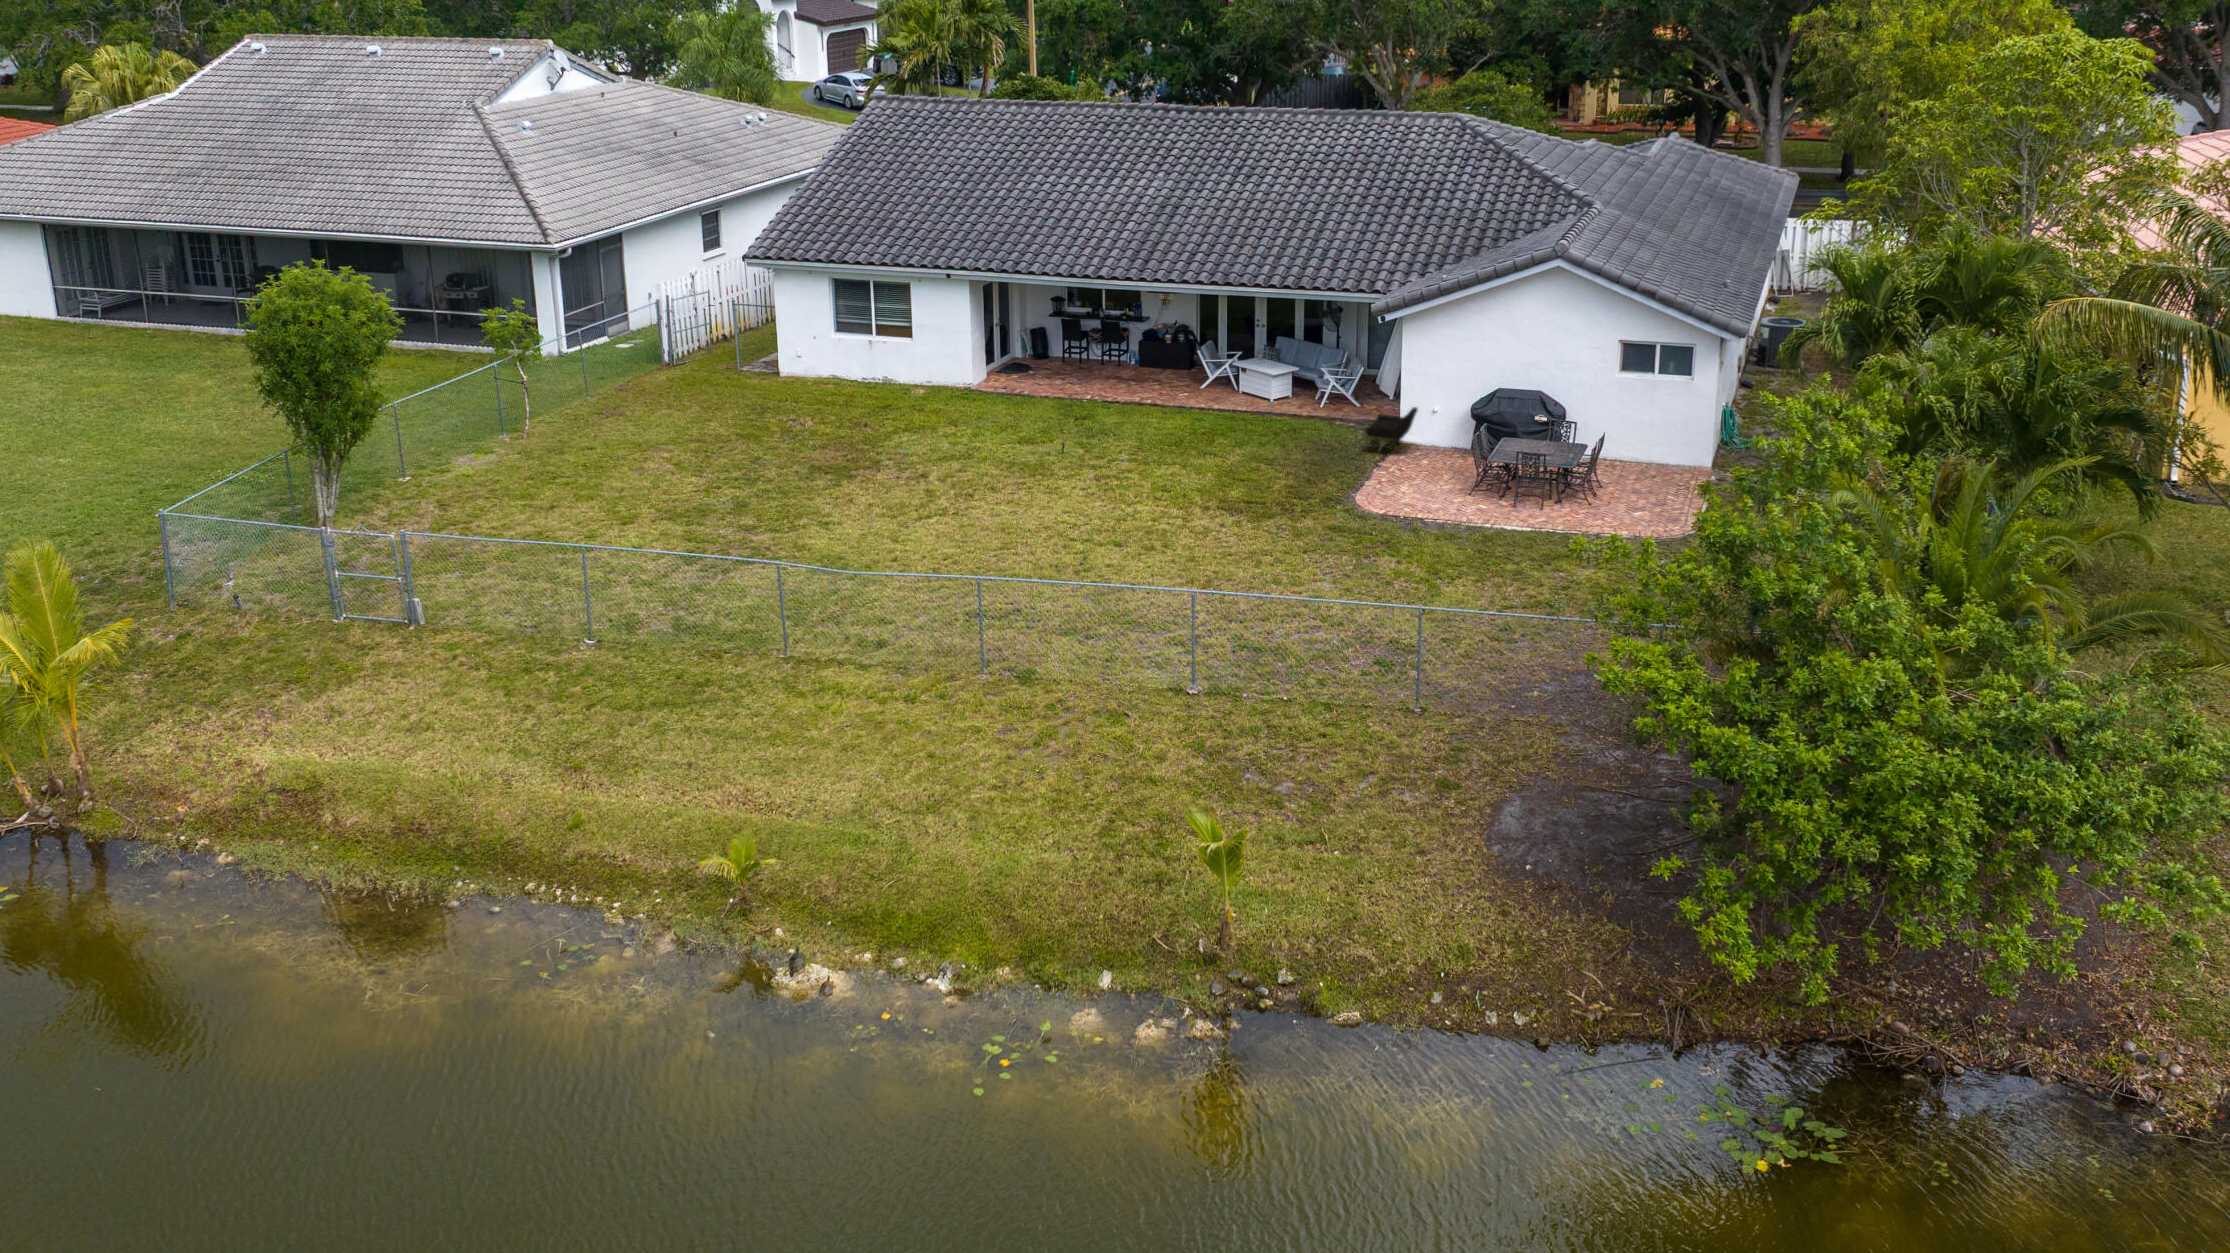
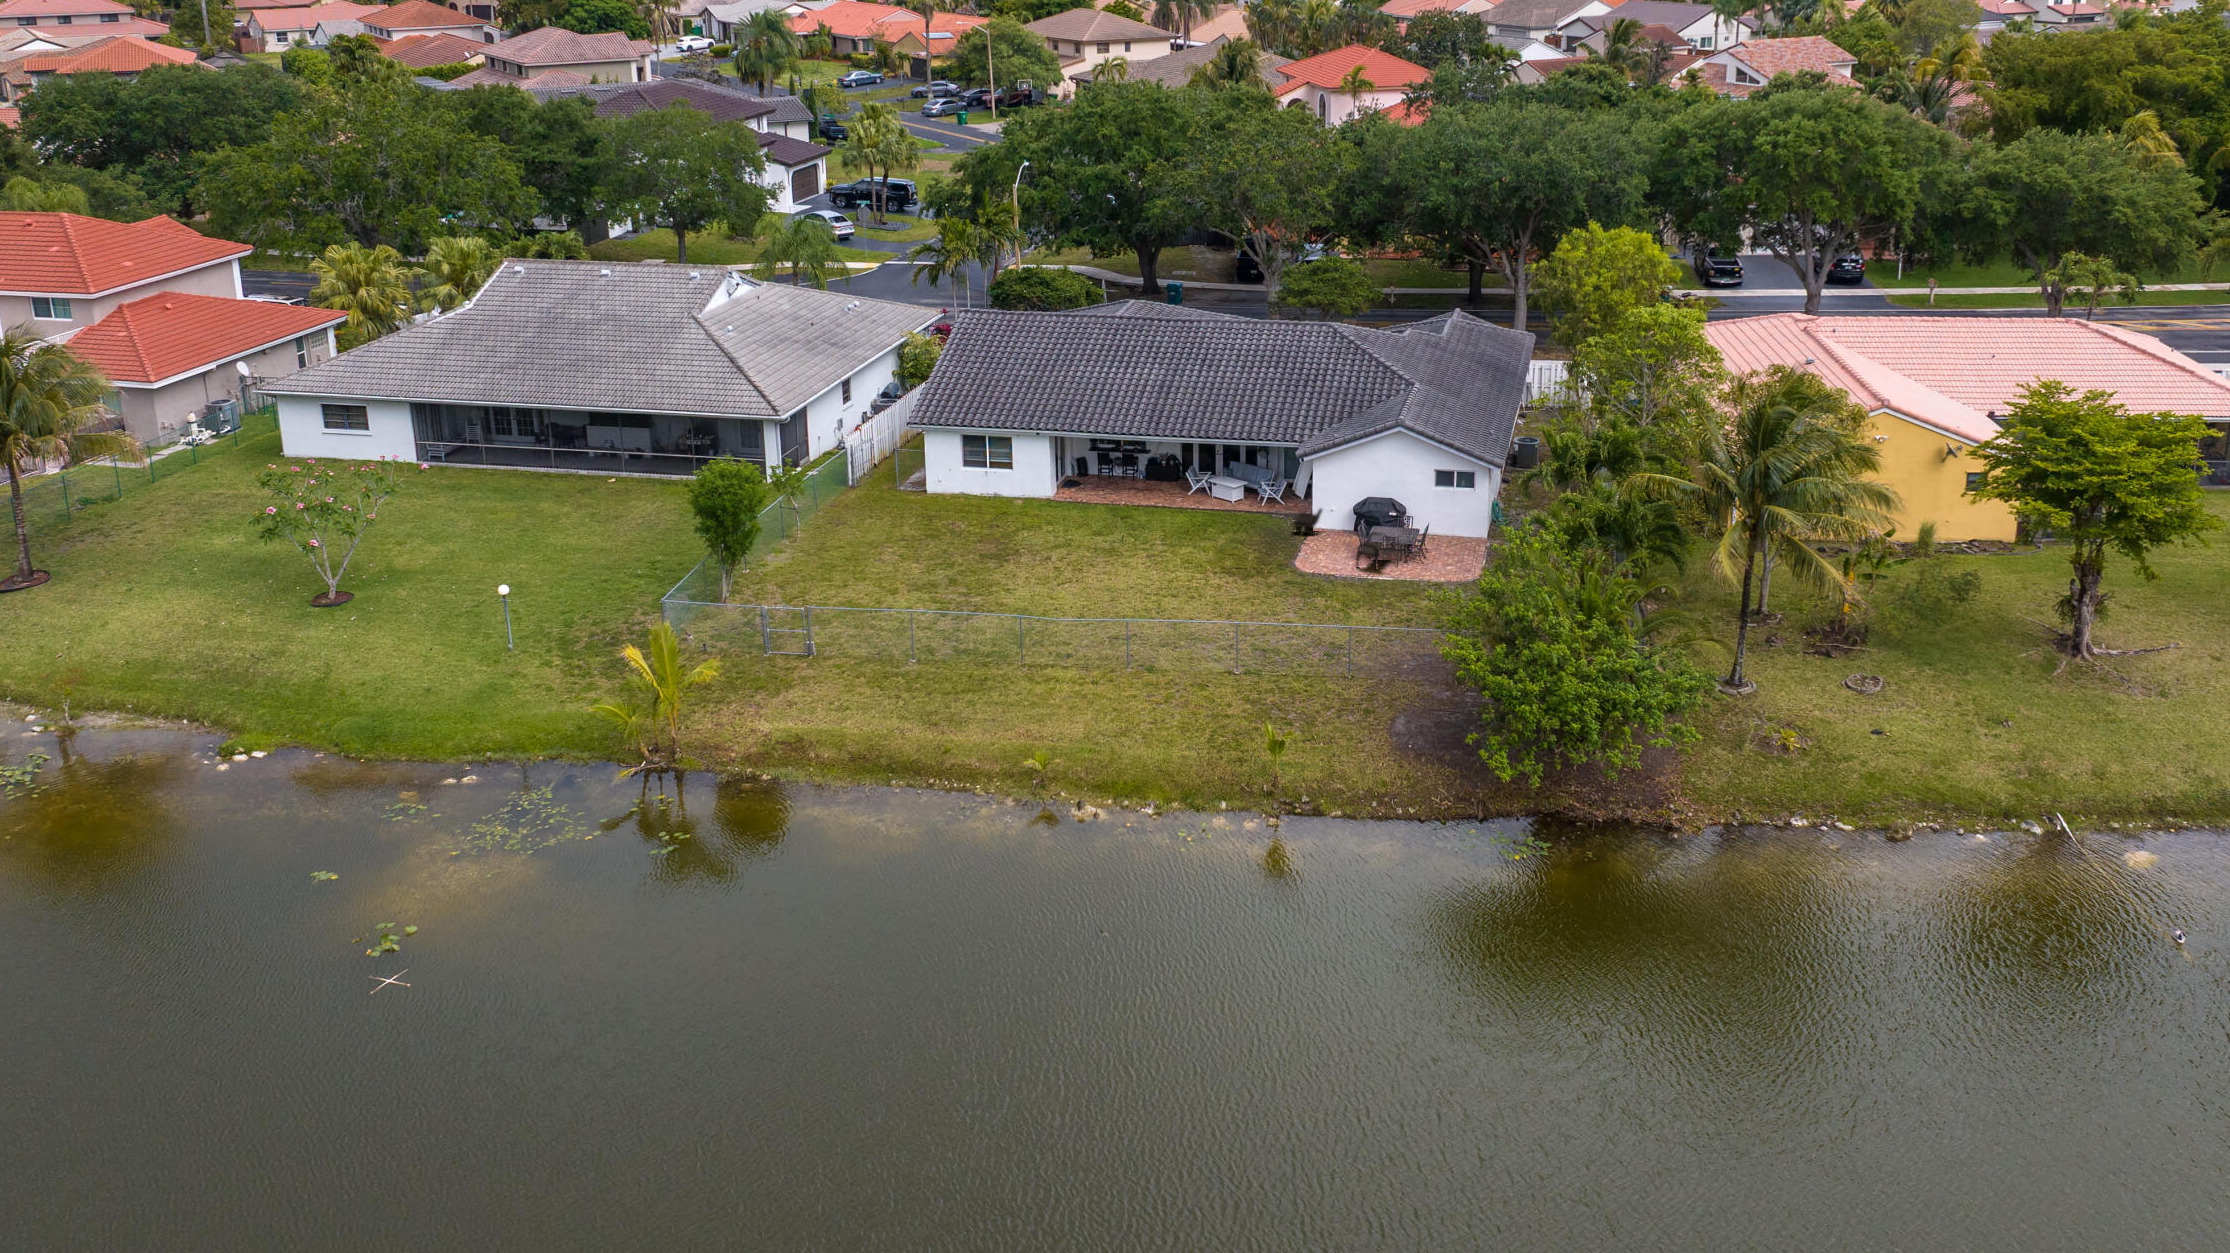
bench: none [1465,446,1527,514] -> present [1356,532,1382,570]

